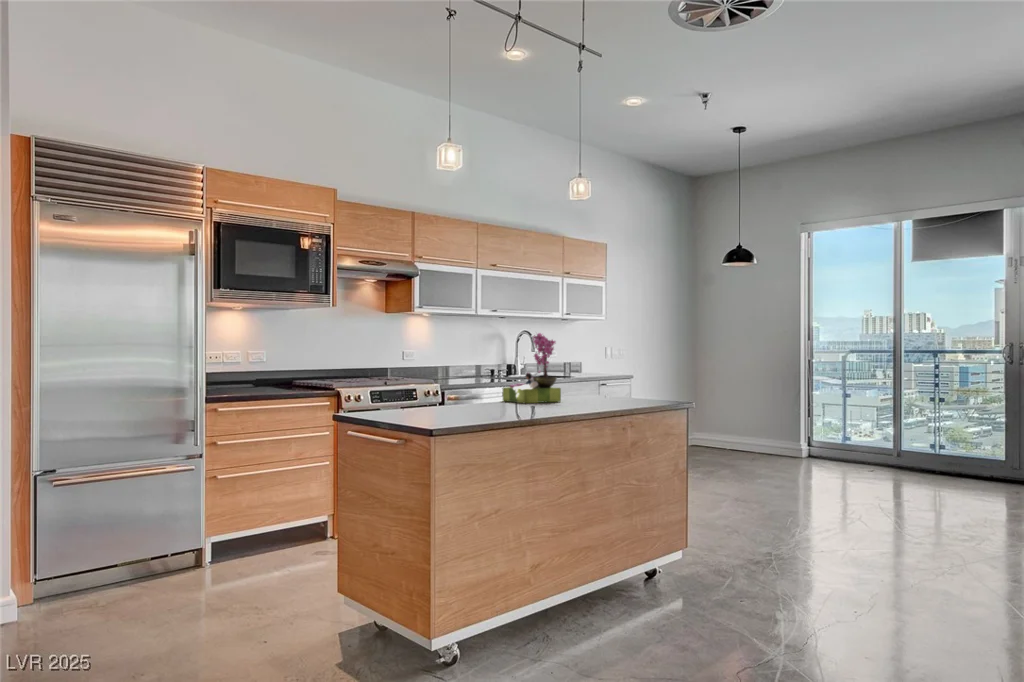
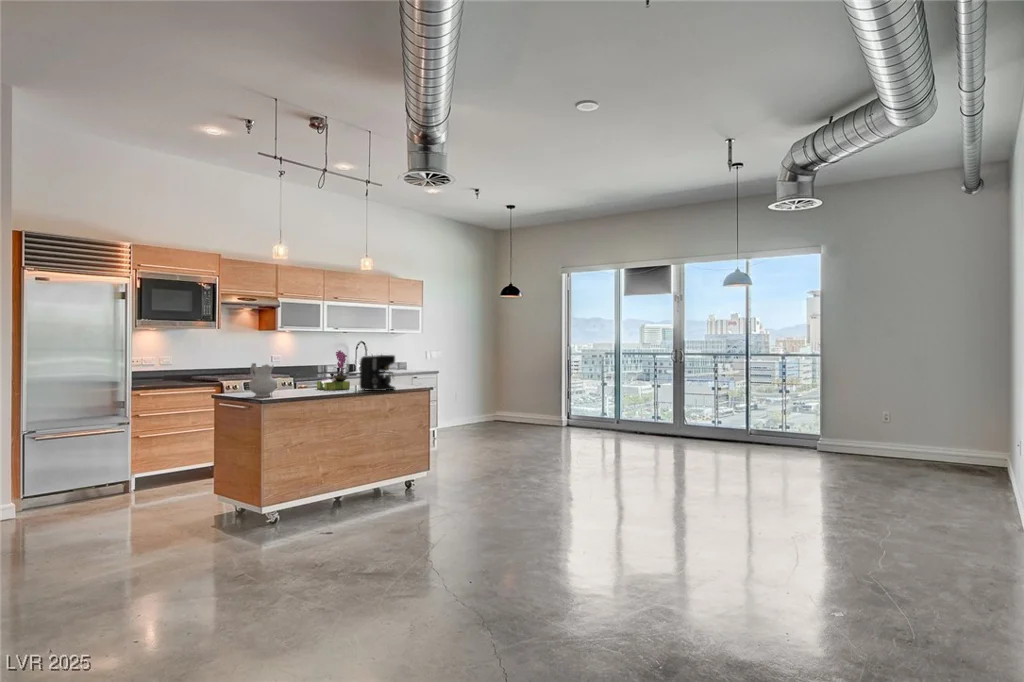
coffee maker: none [584,339,651,406] -> present [360,355,395,391]
ceramic pitcher: none [403,350,455,417] -> present [249,363,277,397]

